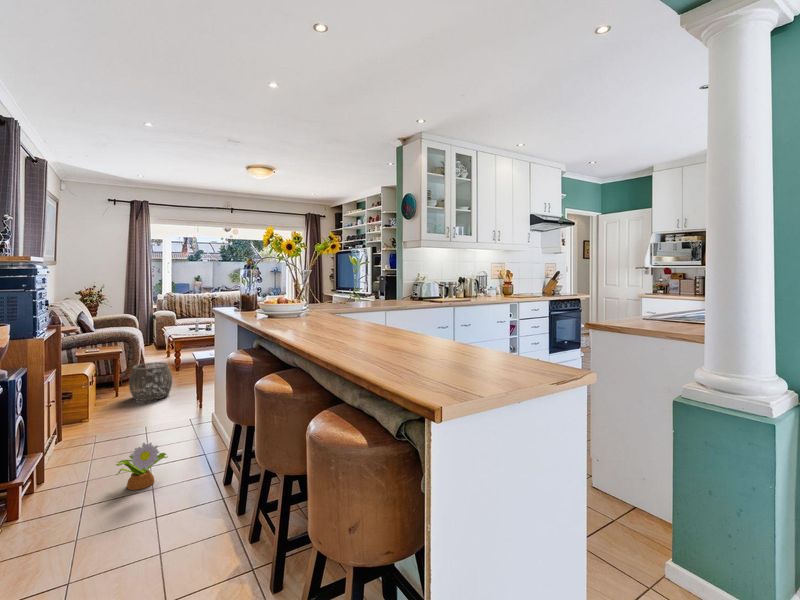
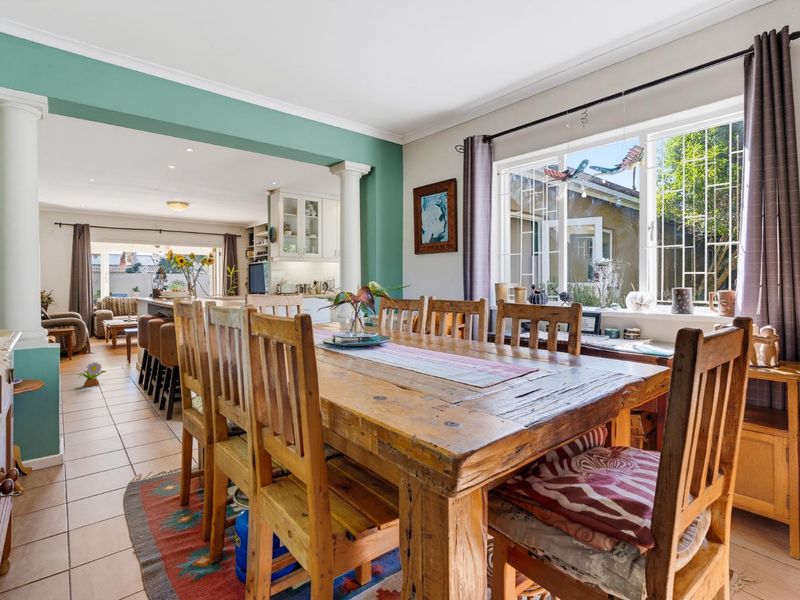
woven basket: present [129,362,172,401] -> none [79,338,110,361]

